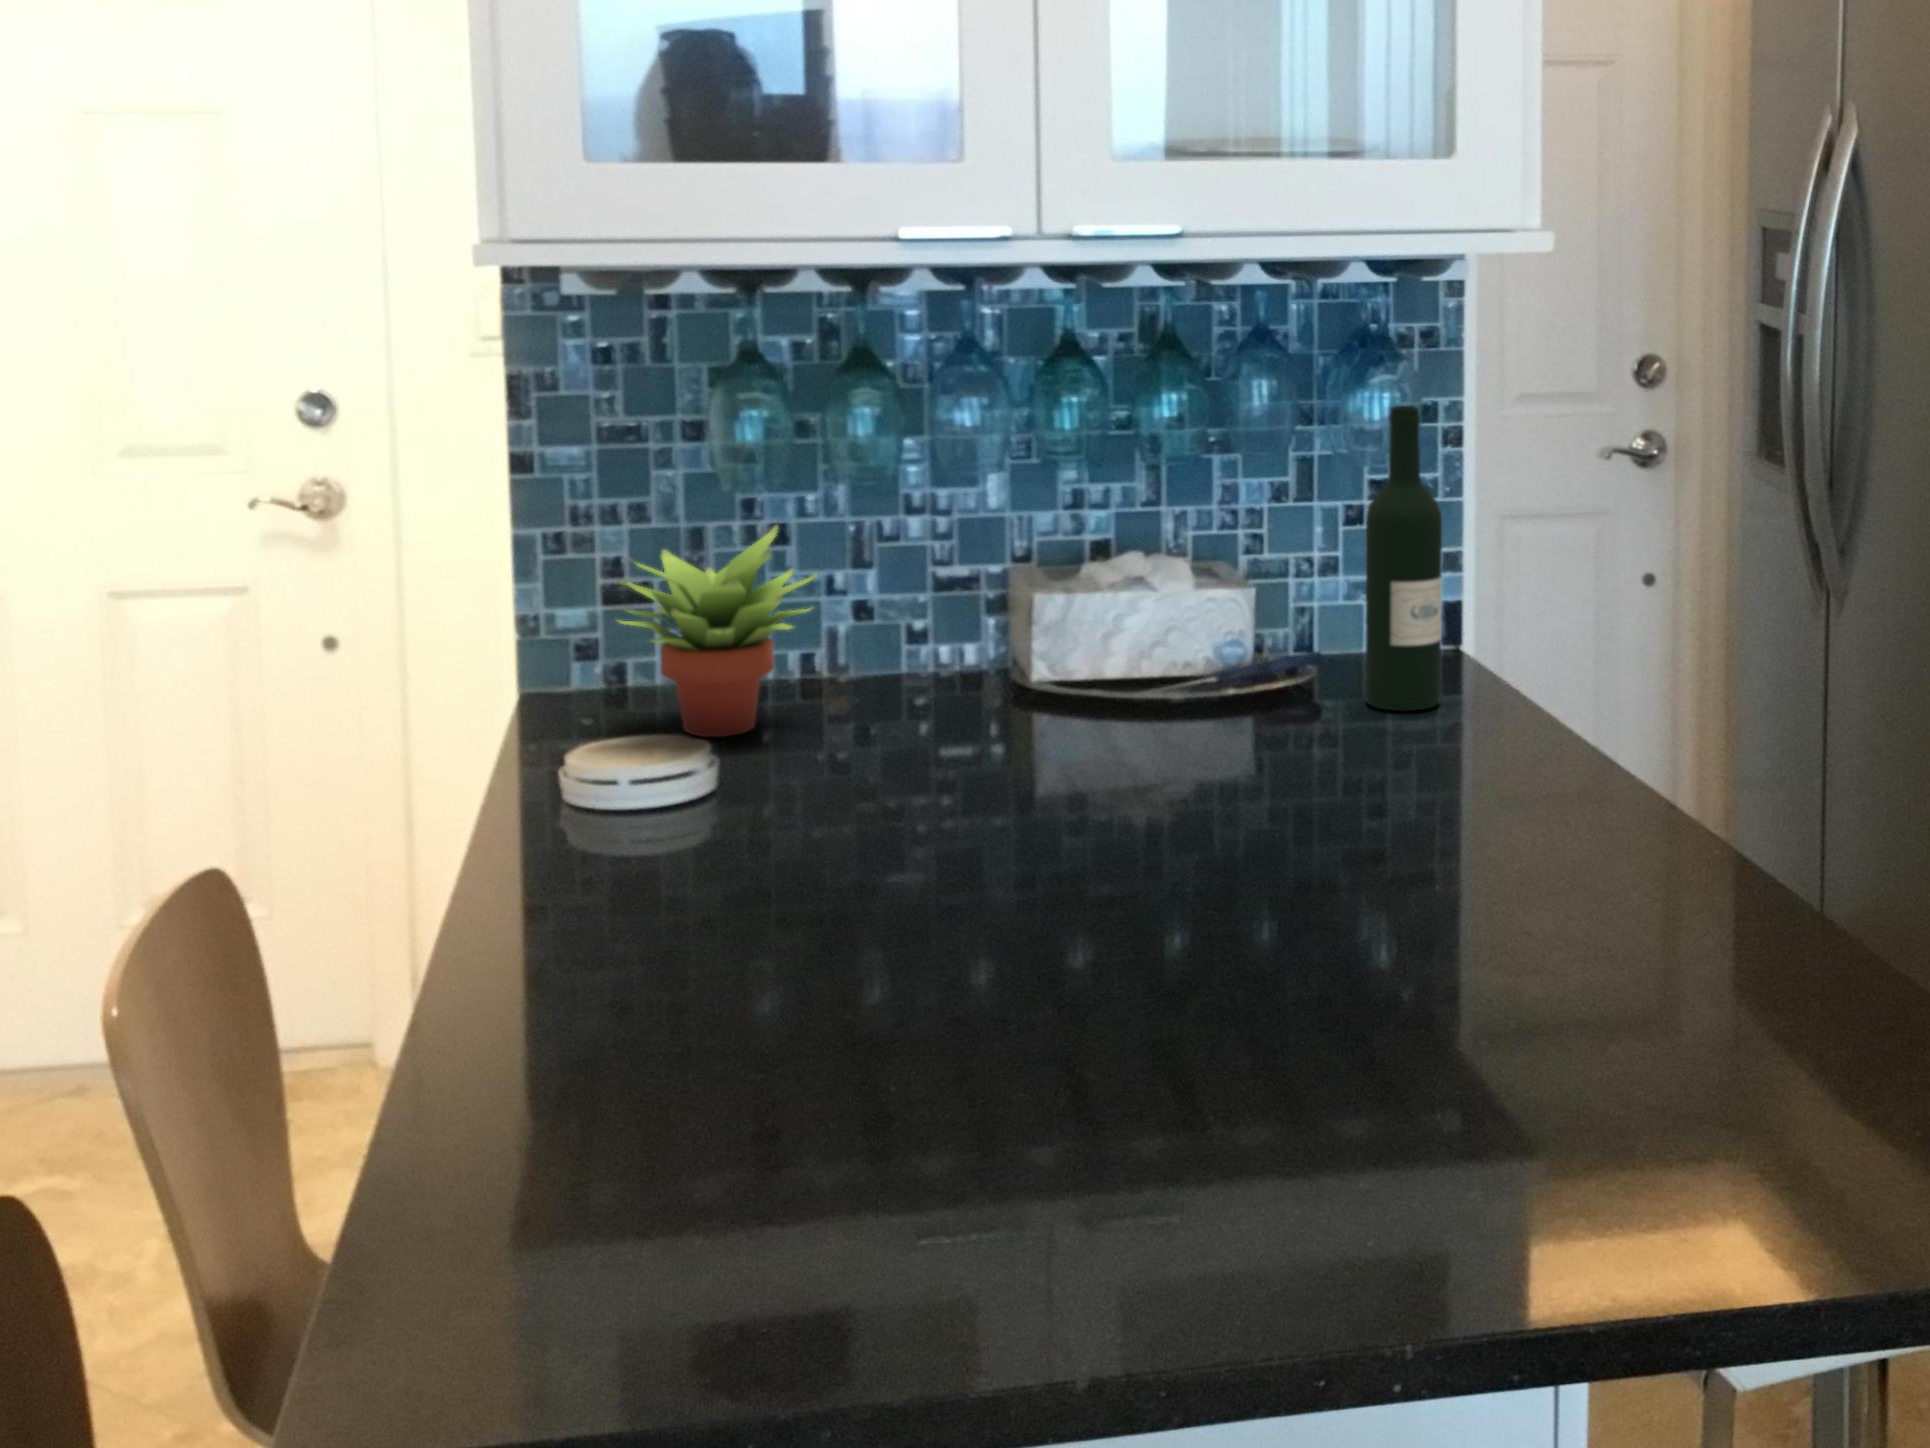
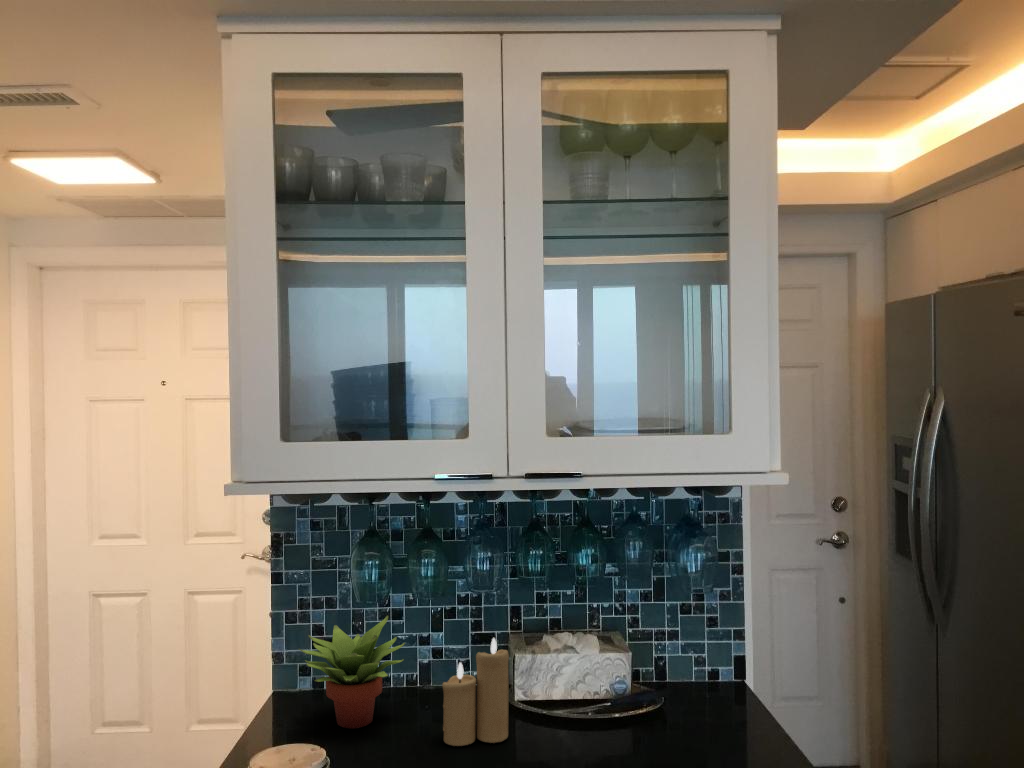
wine bottle: present [1365,406,1442,711] -> none [689,562,731,730]
candle: none [906,549,1032,747] -> present [442,638,509,746]

